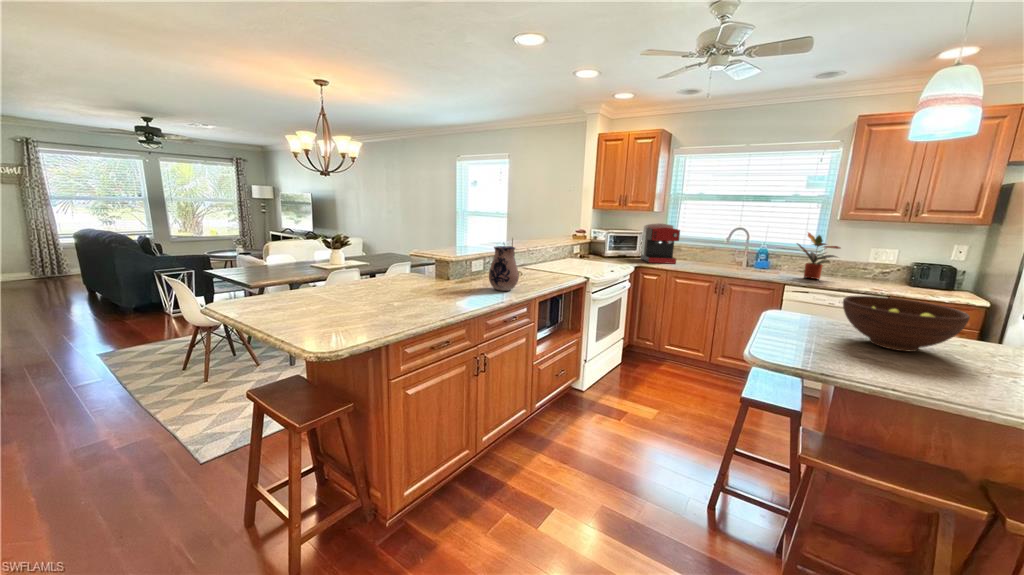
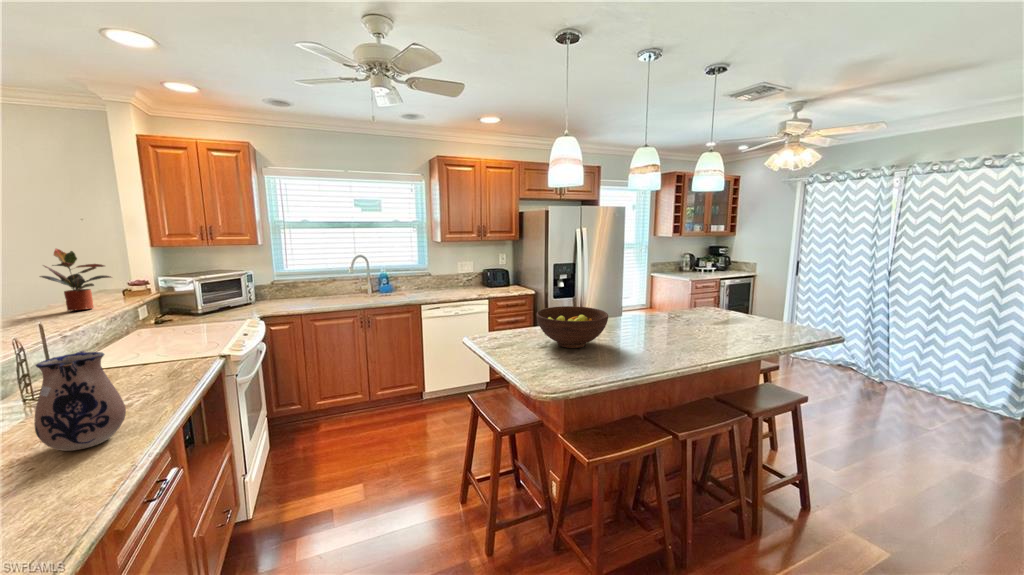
coffee maker: present [641,224,680,264] -> none [248,260,304,310]
potted plant: present [797,232,840,279] -> present [40,249,111,311]

